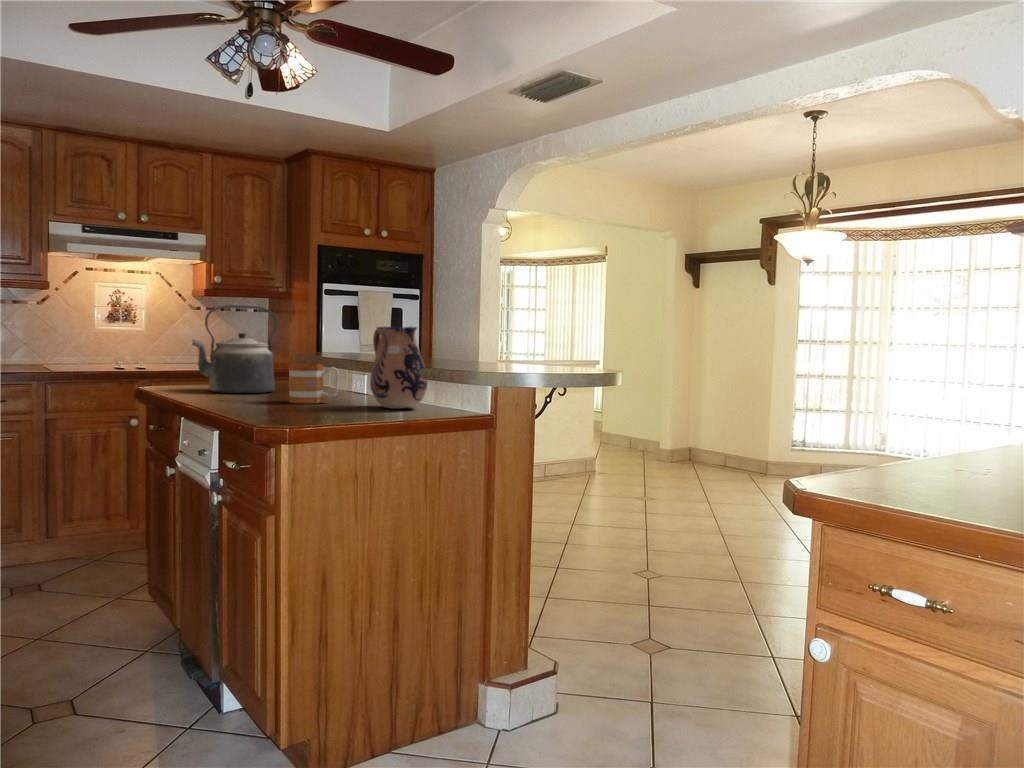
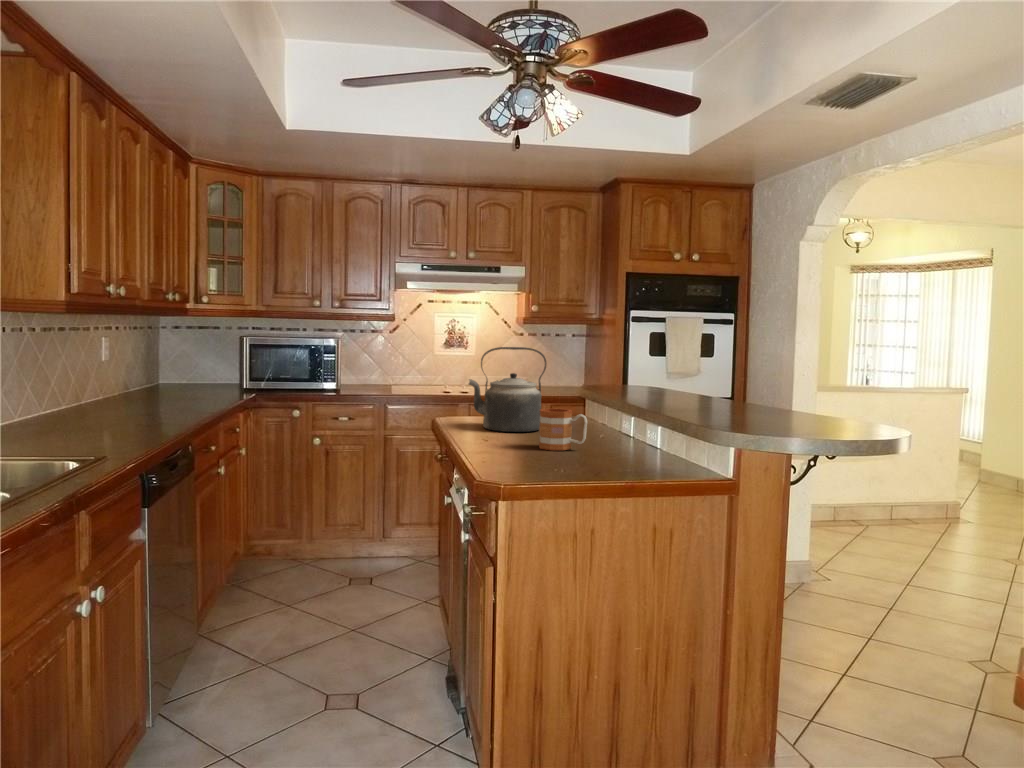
ceramic pitcher: present [370,327,428,409] -> none [611,376,672,464]

